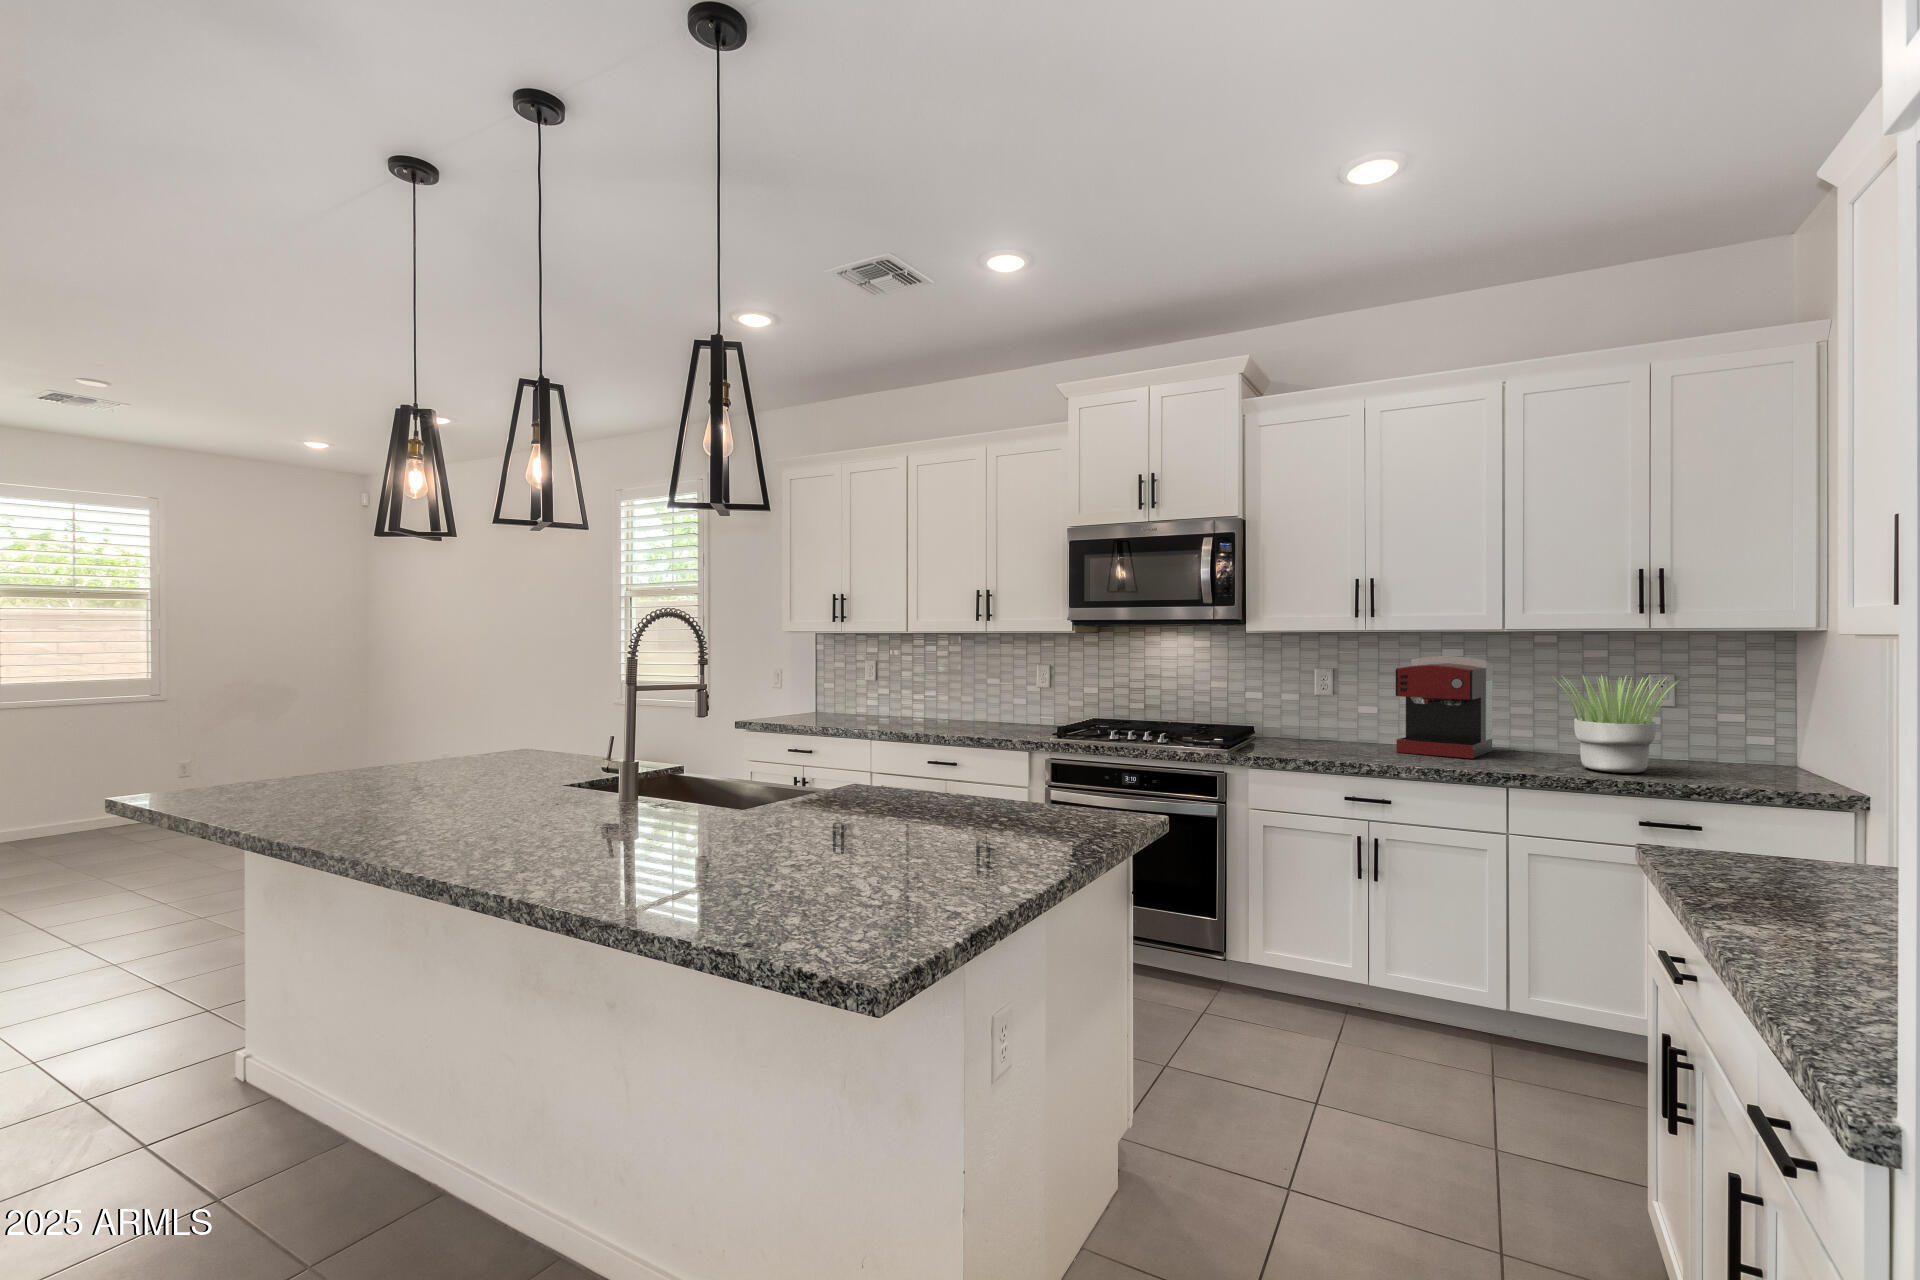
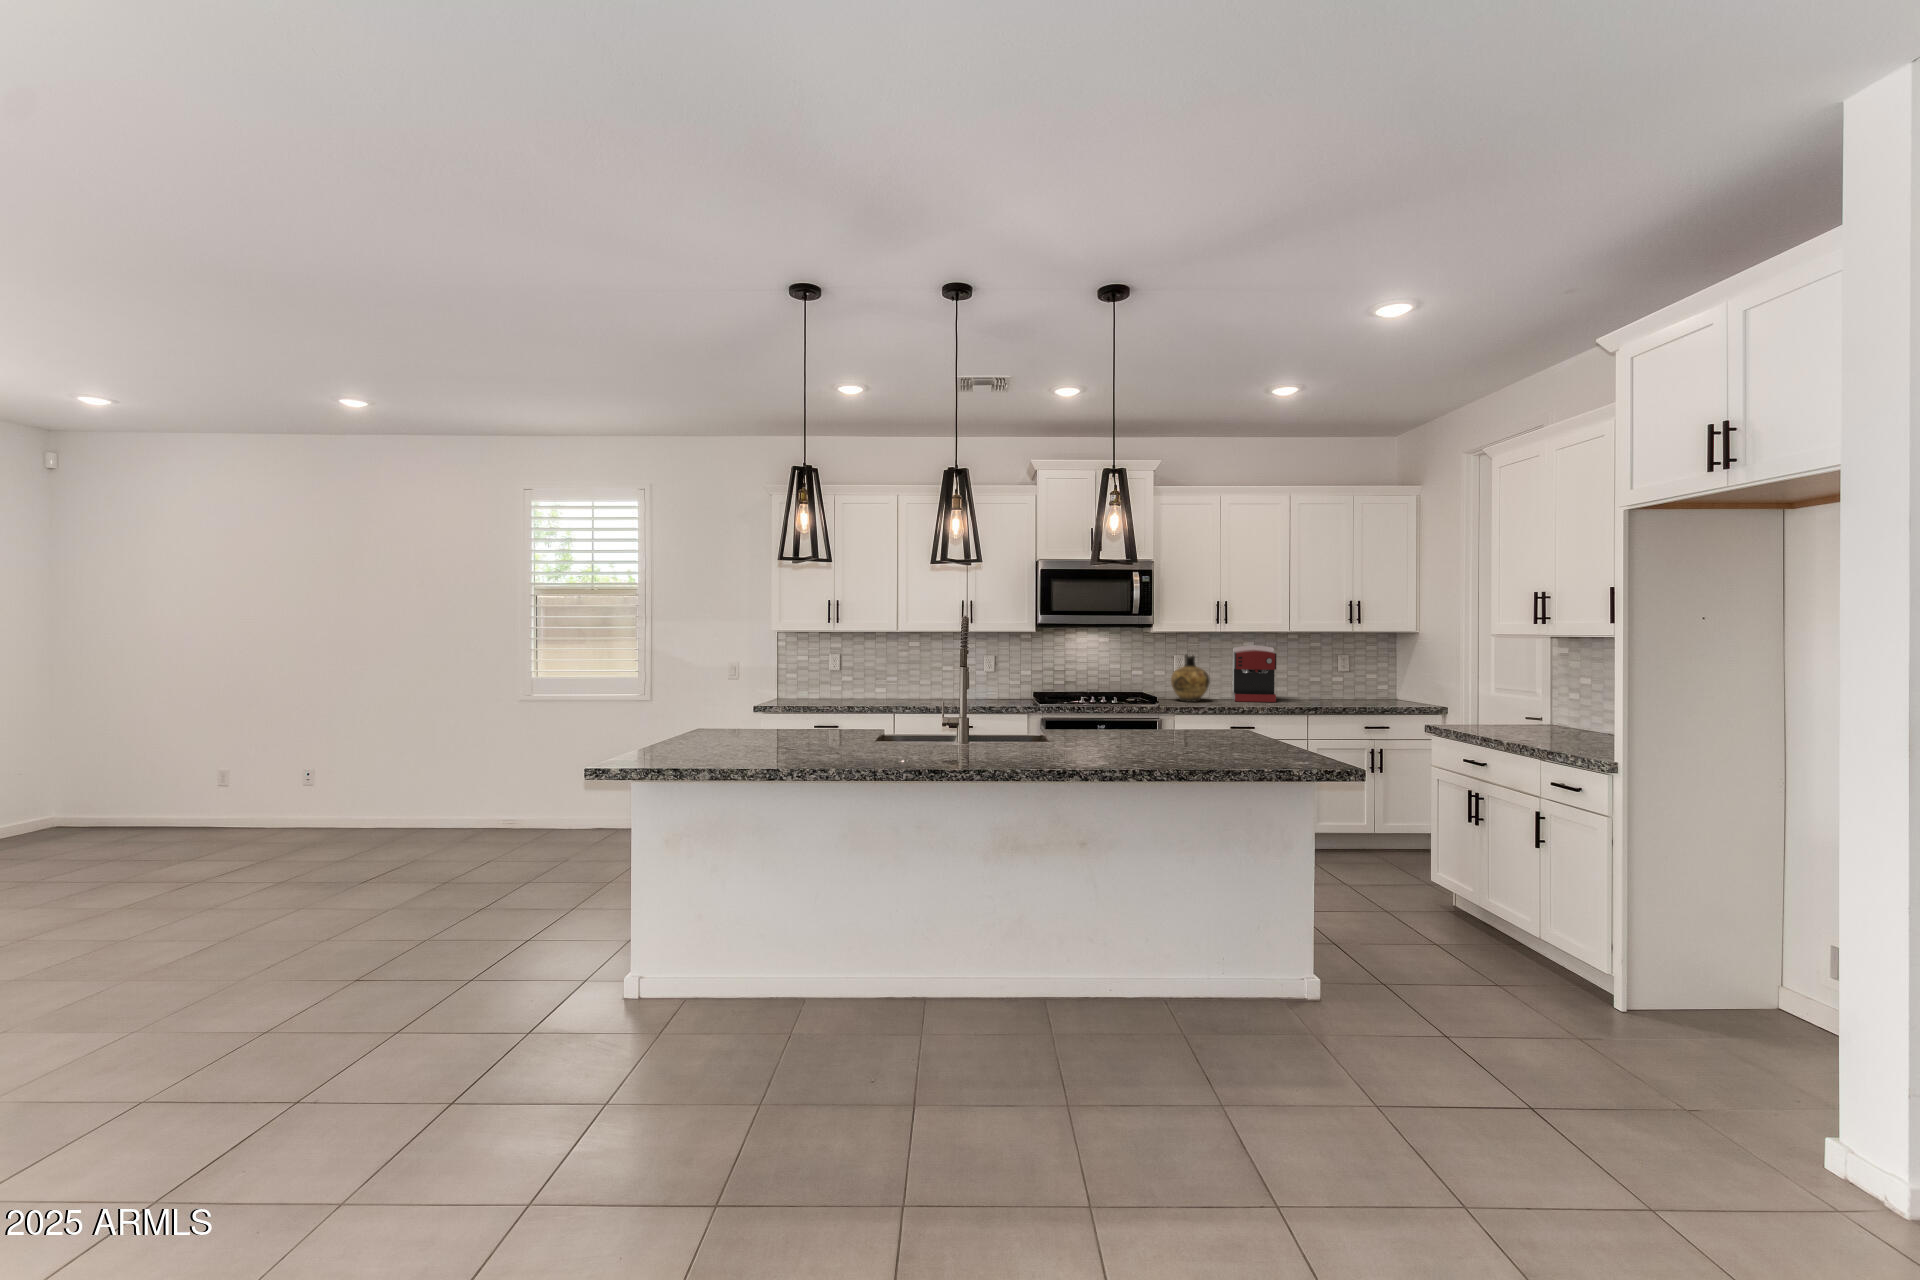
ceramic jug: none [1284,669,1352,748] -> present [1171,656,1210,702]
potted plant: present [1555,675,1677,773] -> none [1310,654,1371,704]

